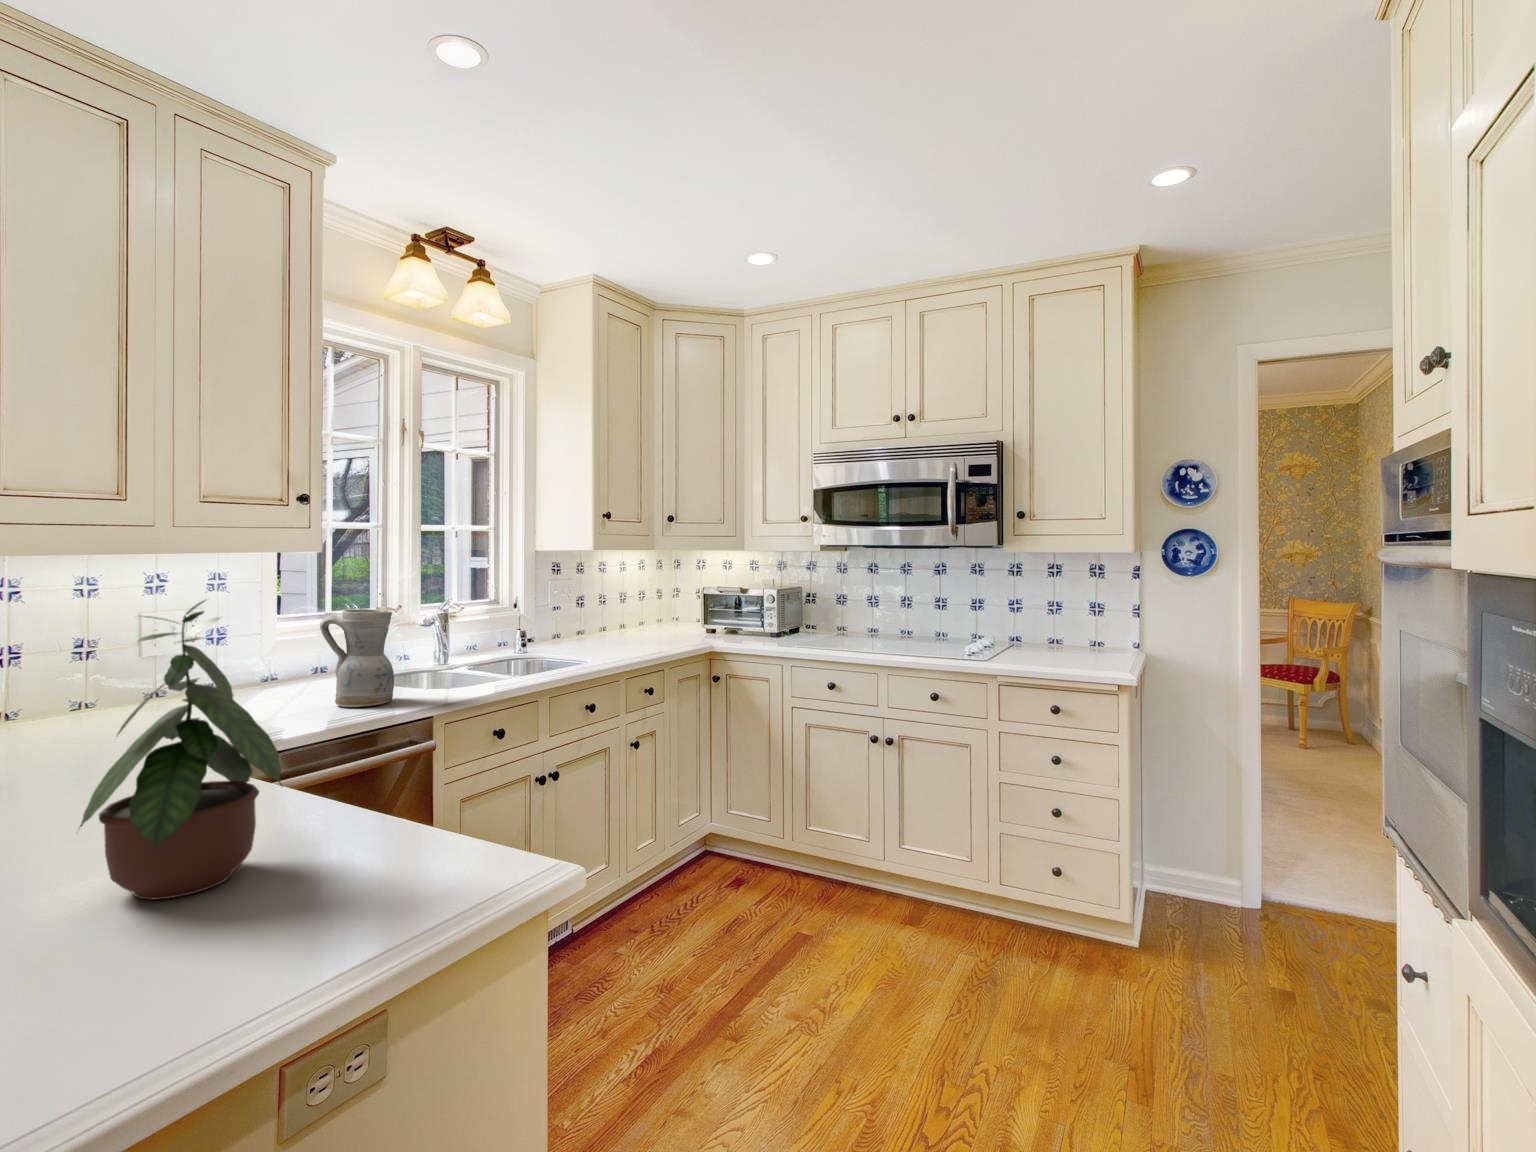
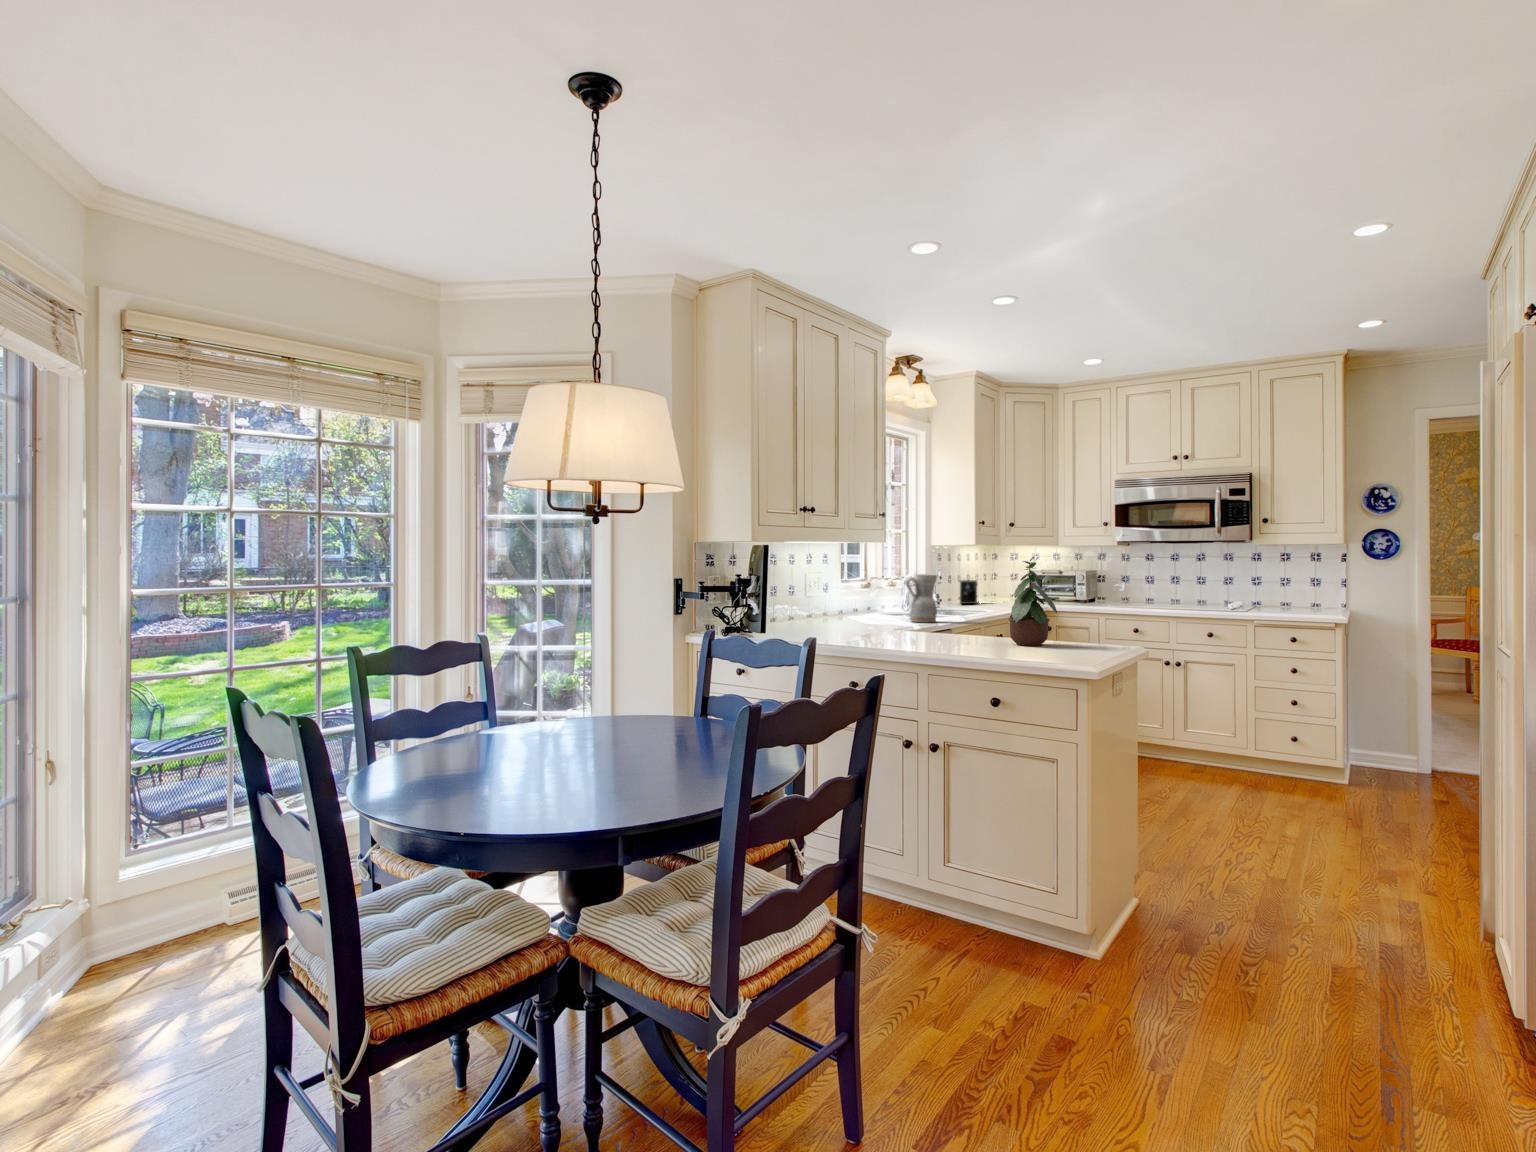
coffee maker: none [593,603,664,640] -> present [960,580,978,604]

